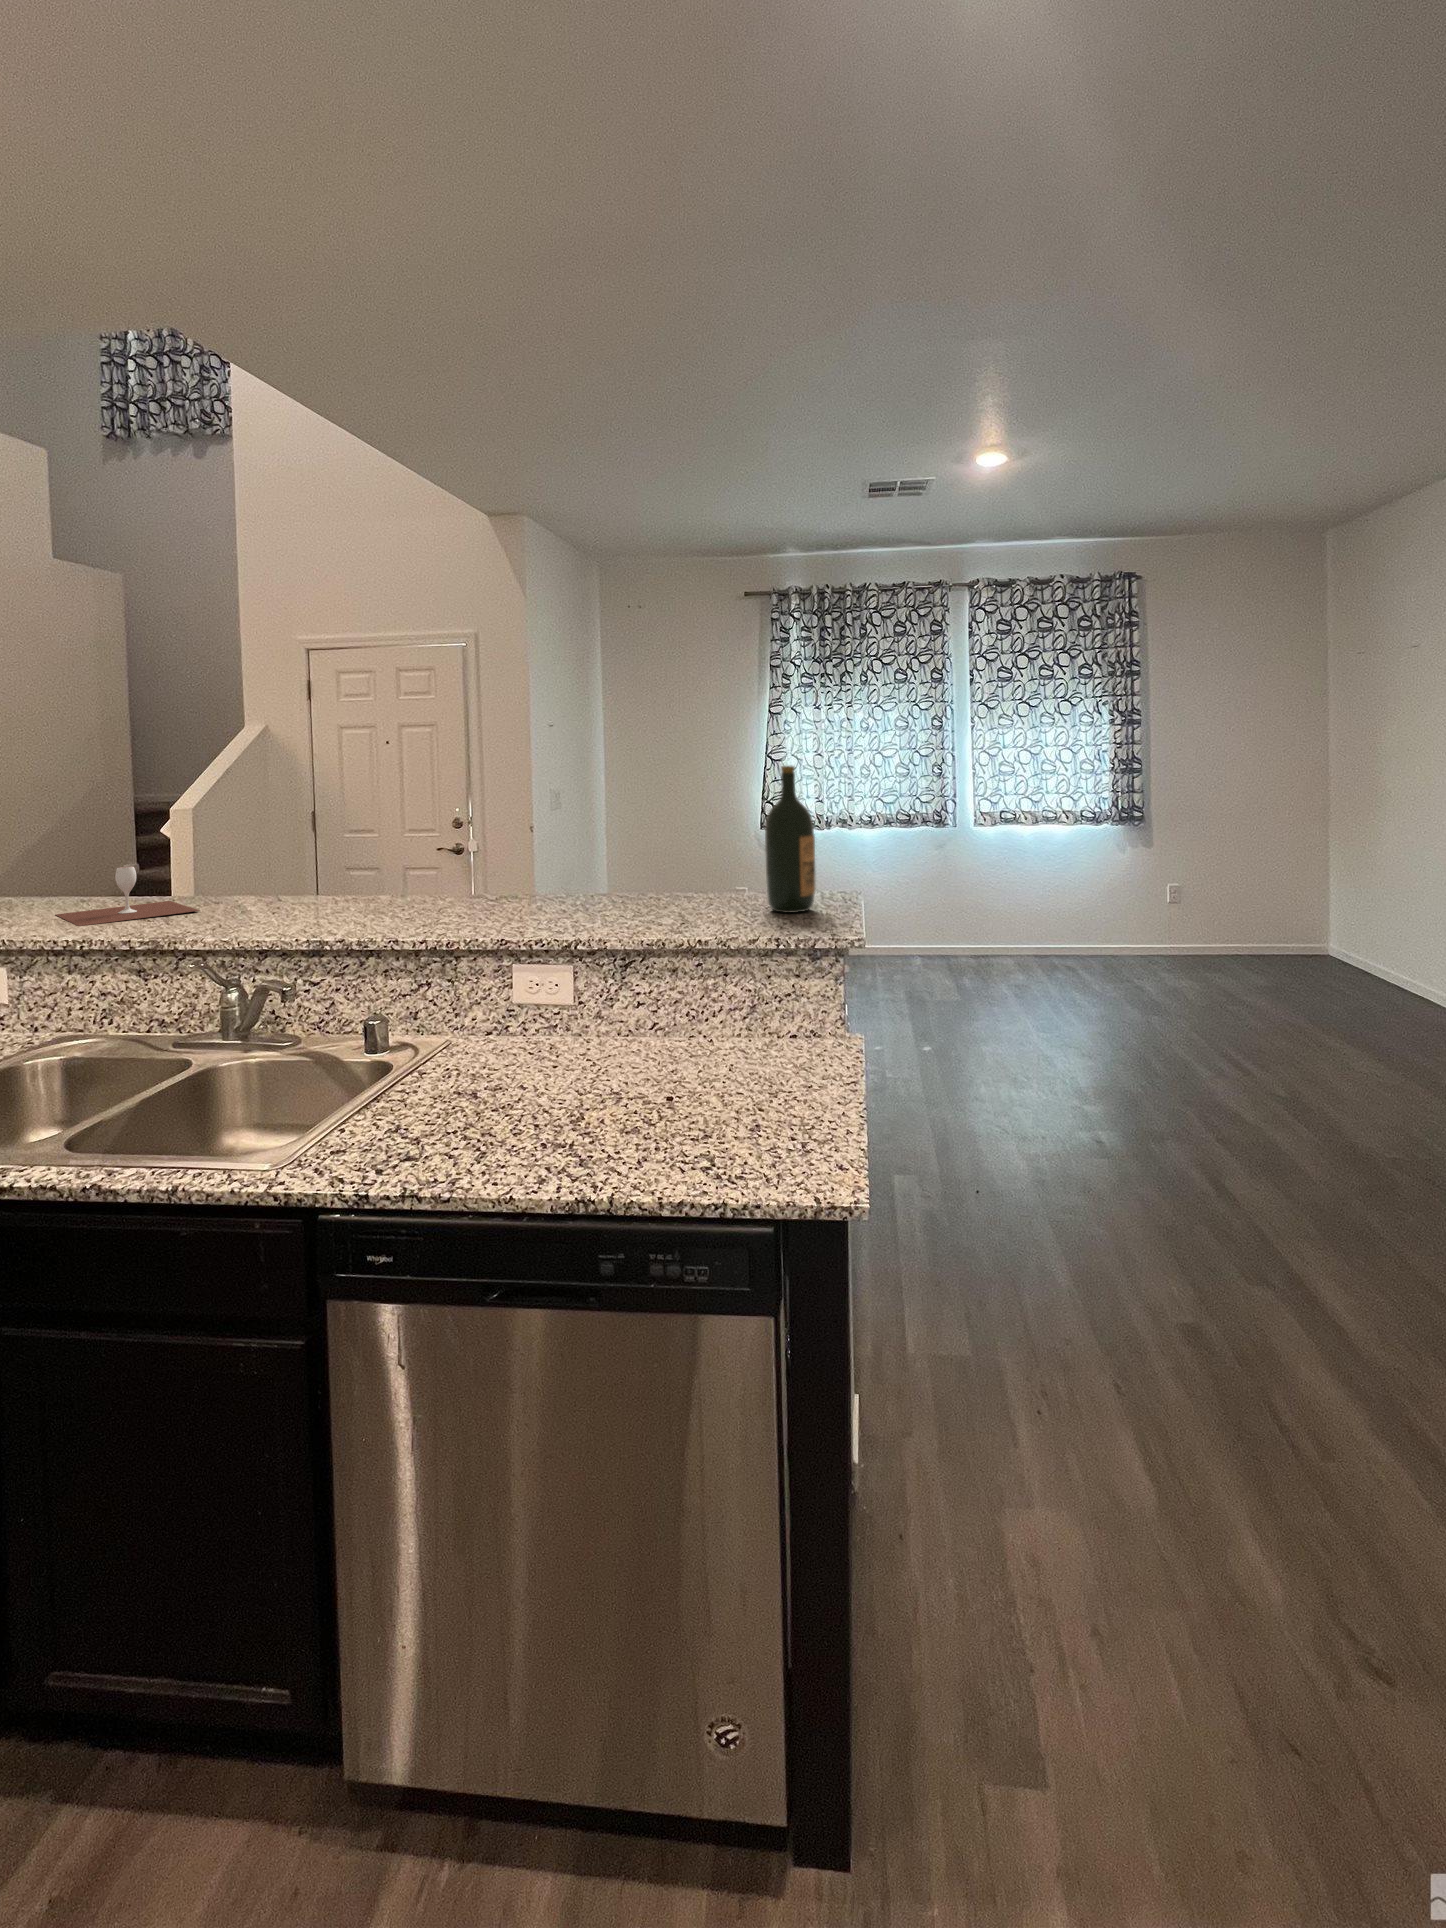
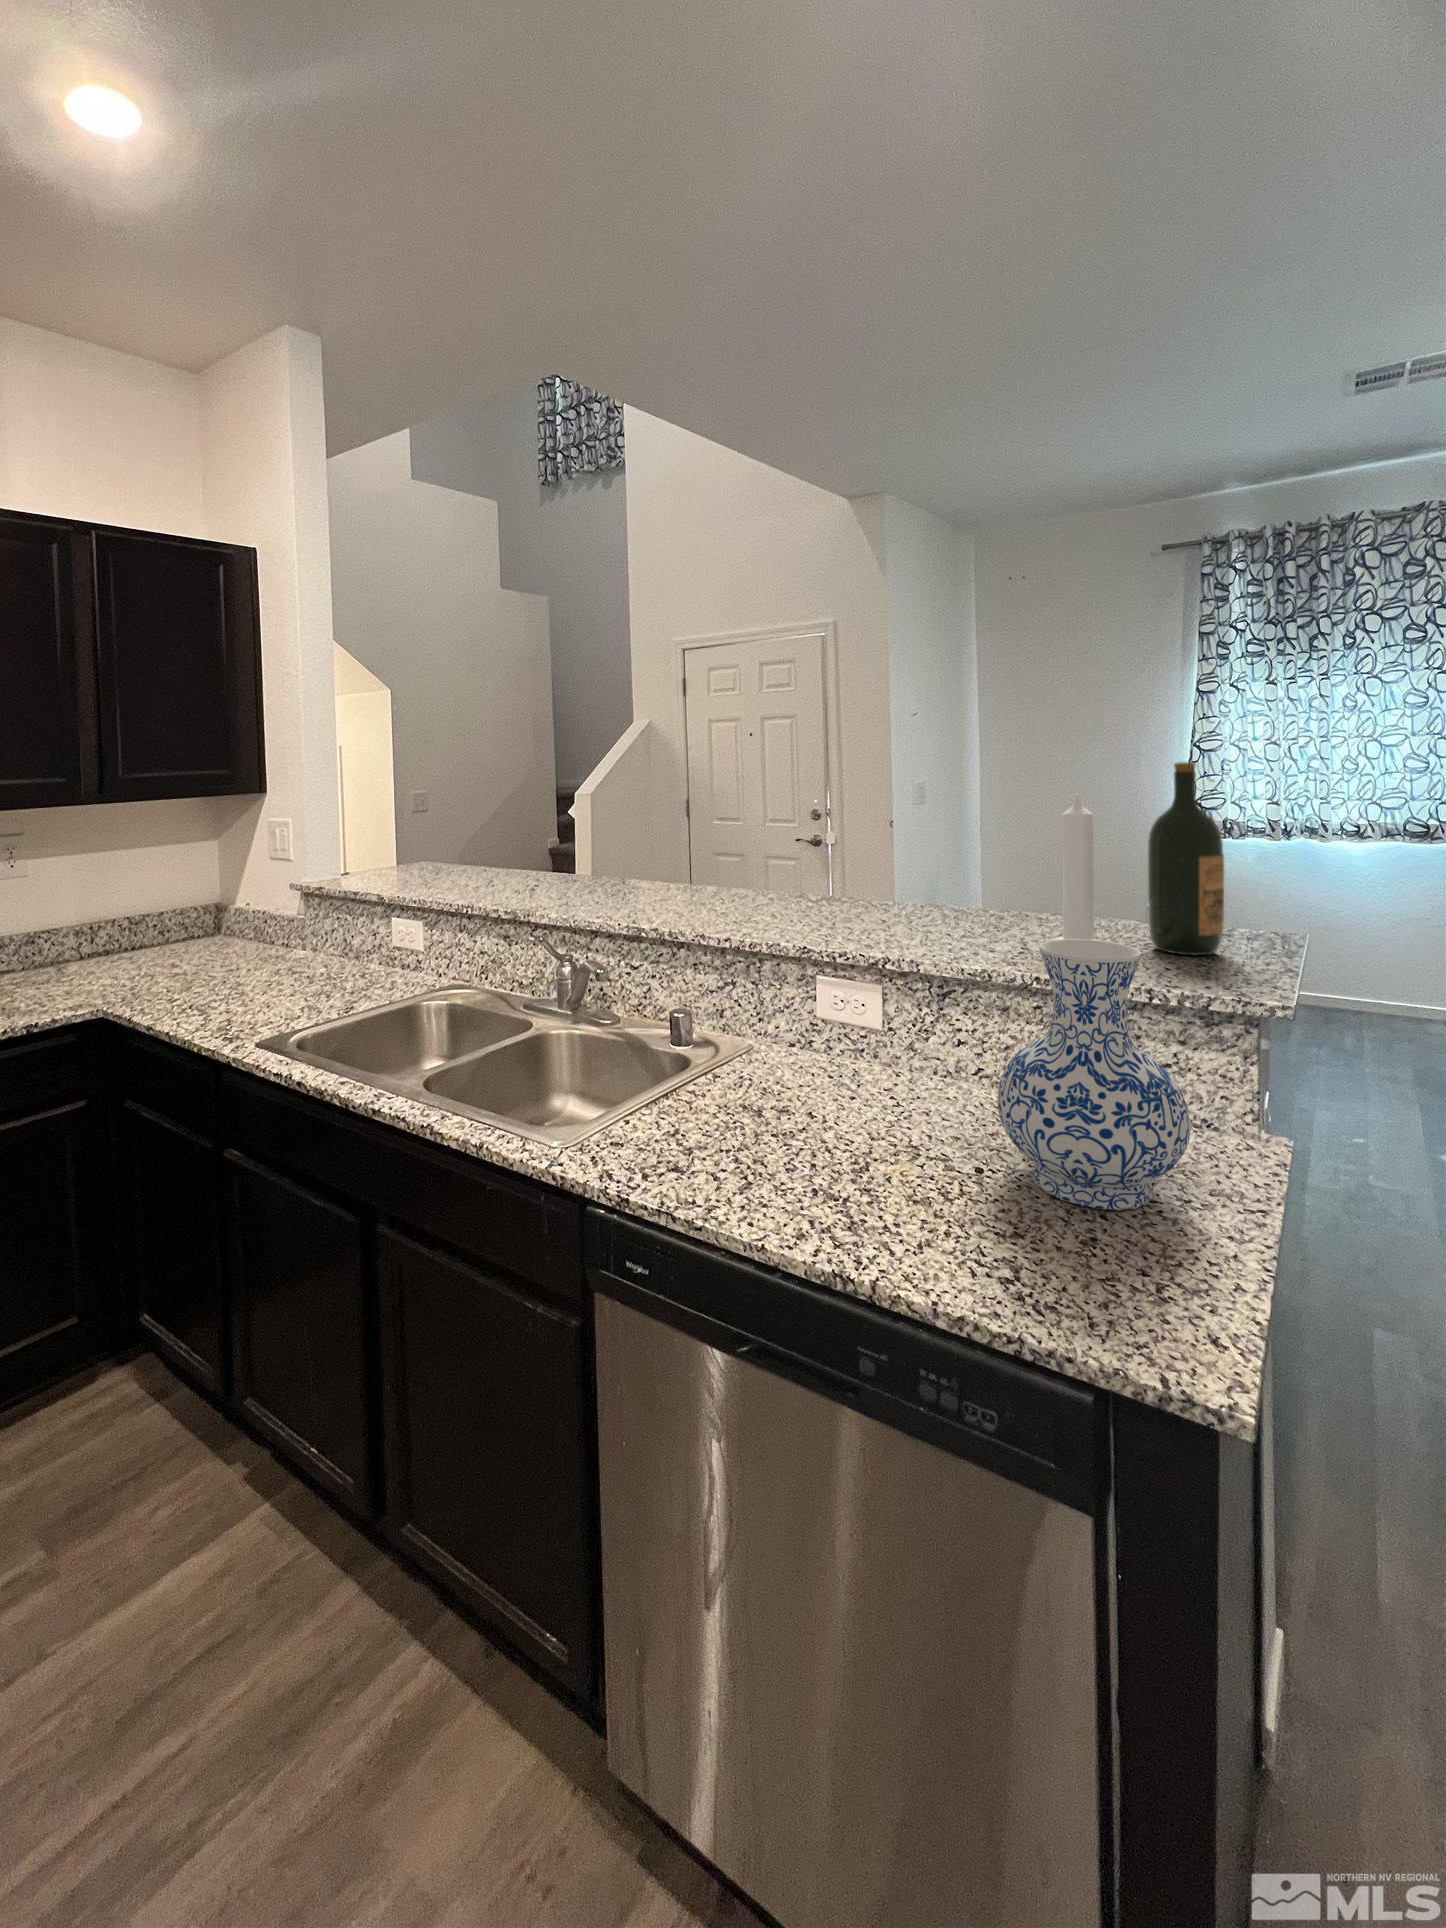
candle: none [702,792,737,917] -> present [1055,793,1096,940]
wine glass: present [56,866,200,926] -> none [454,841,555,890]
vase: none [681,902,813,1106] -> present [997,939,1190,1211]

